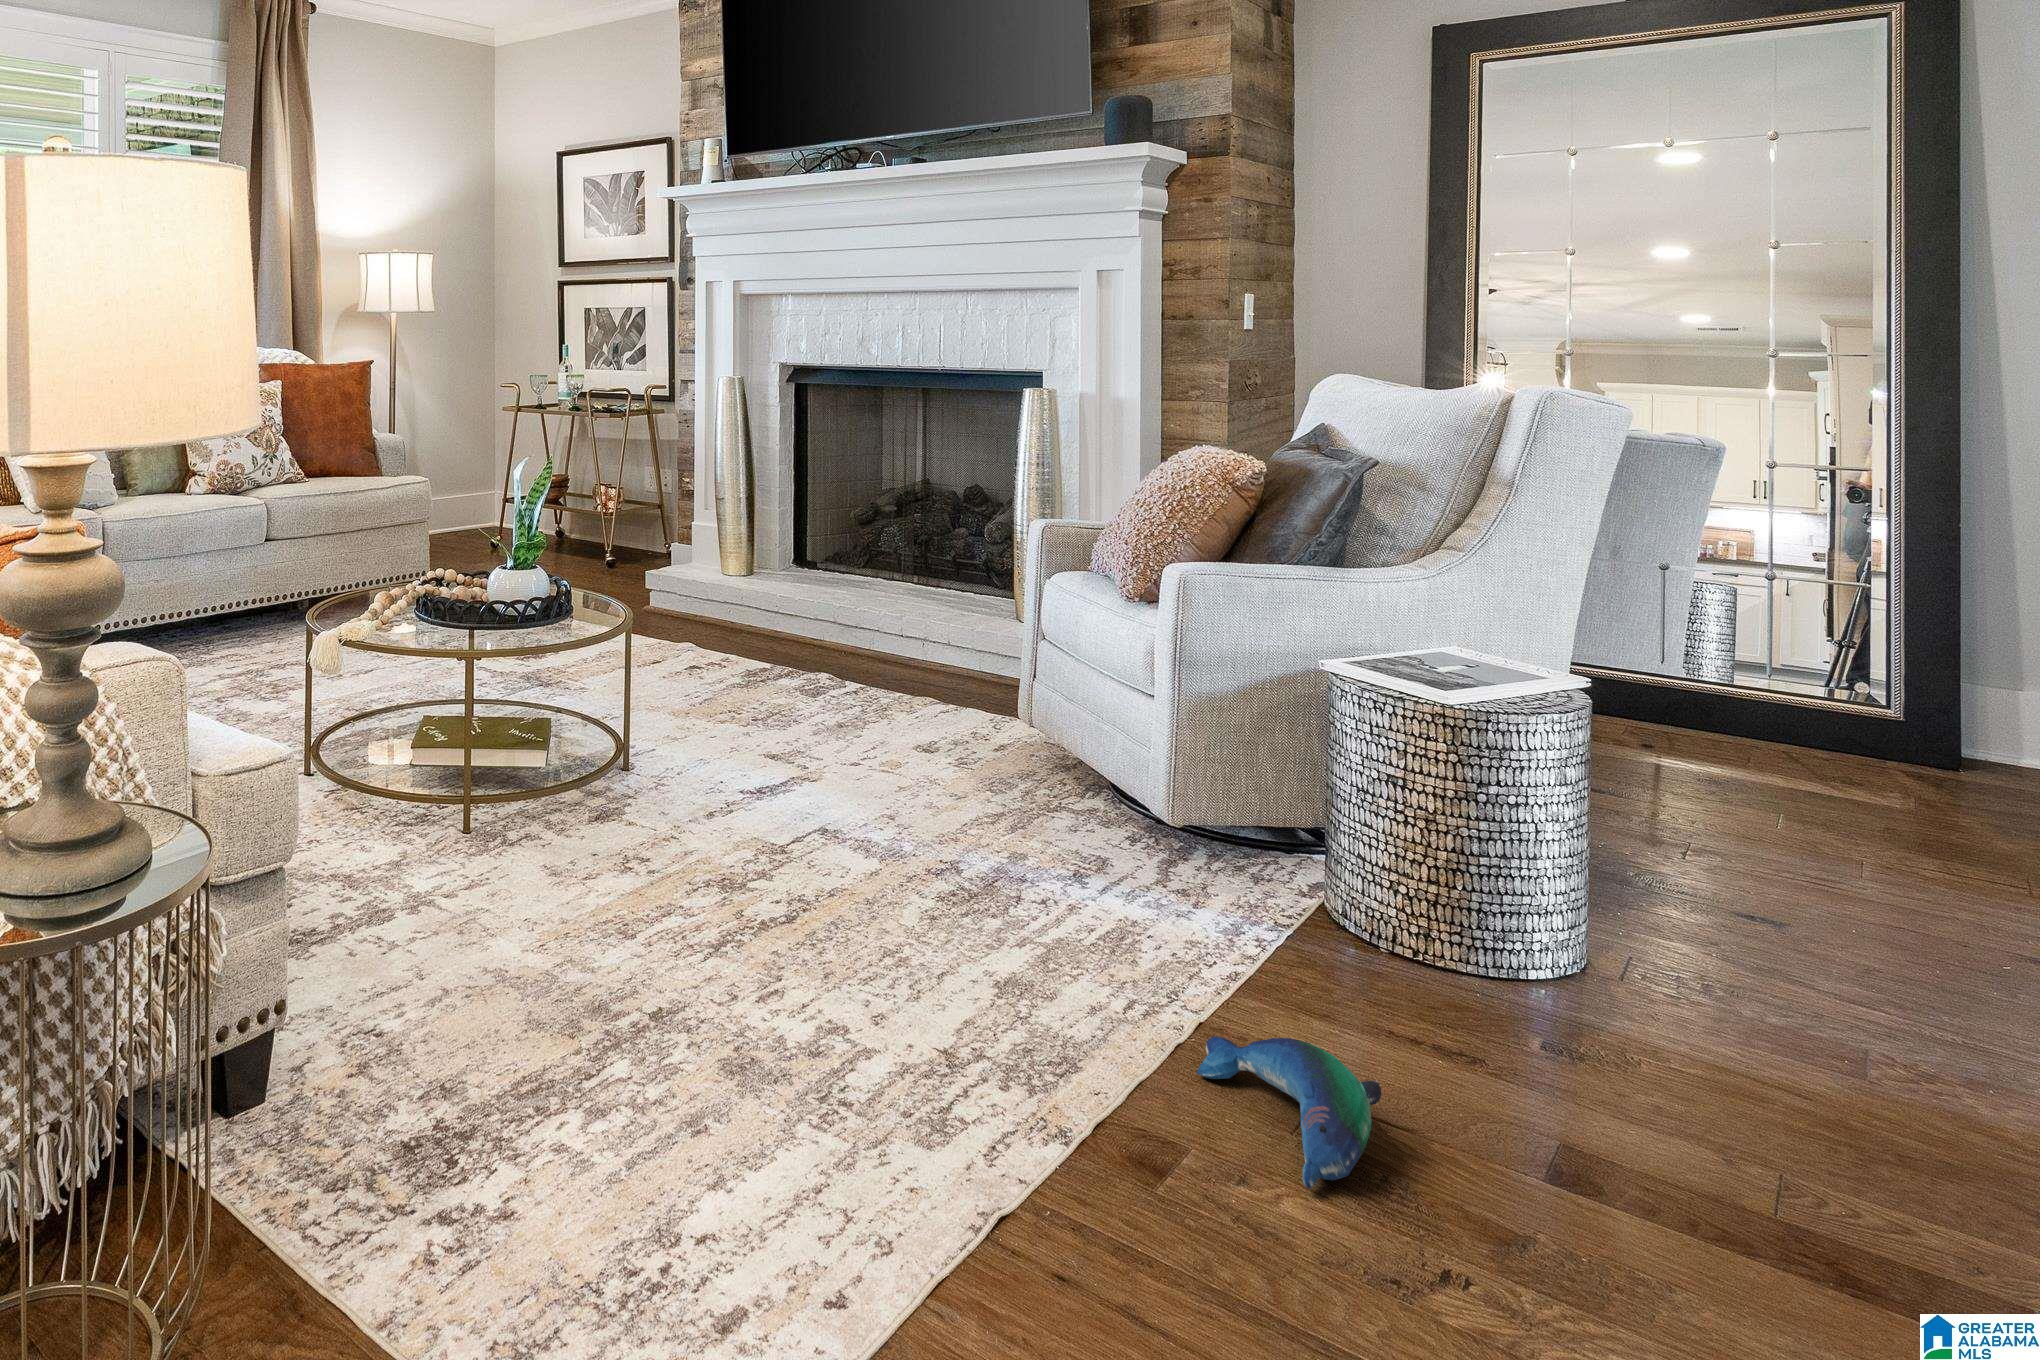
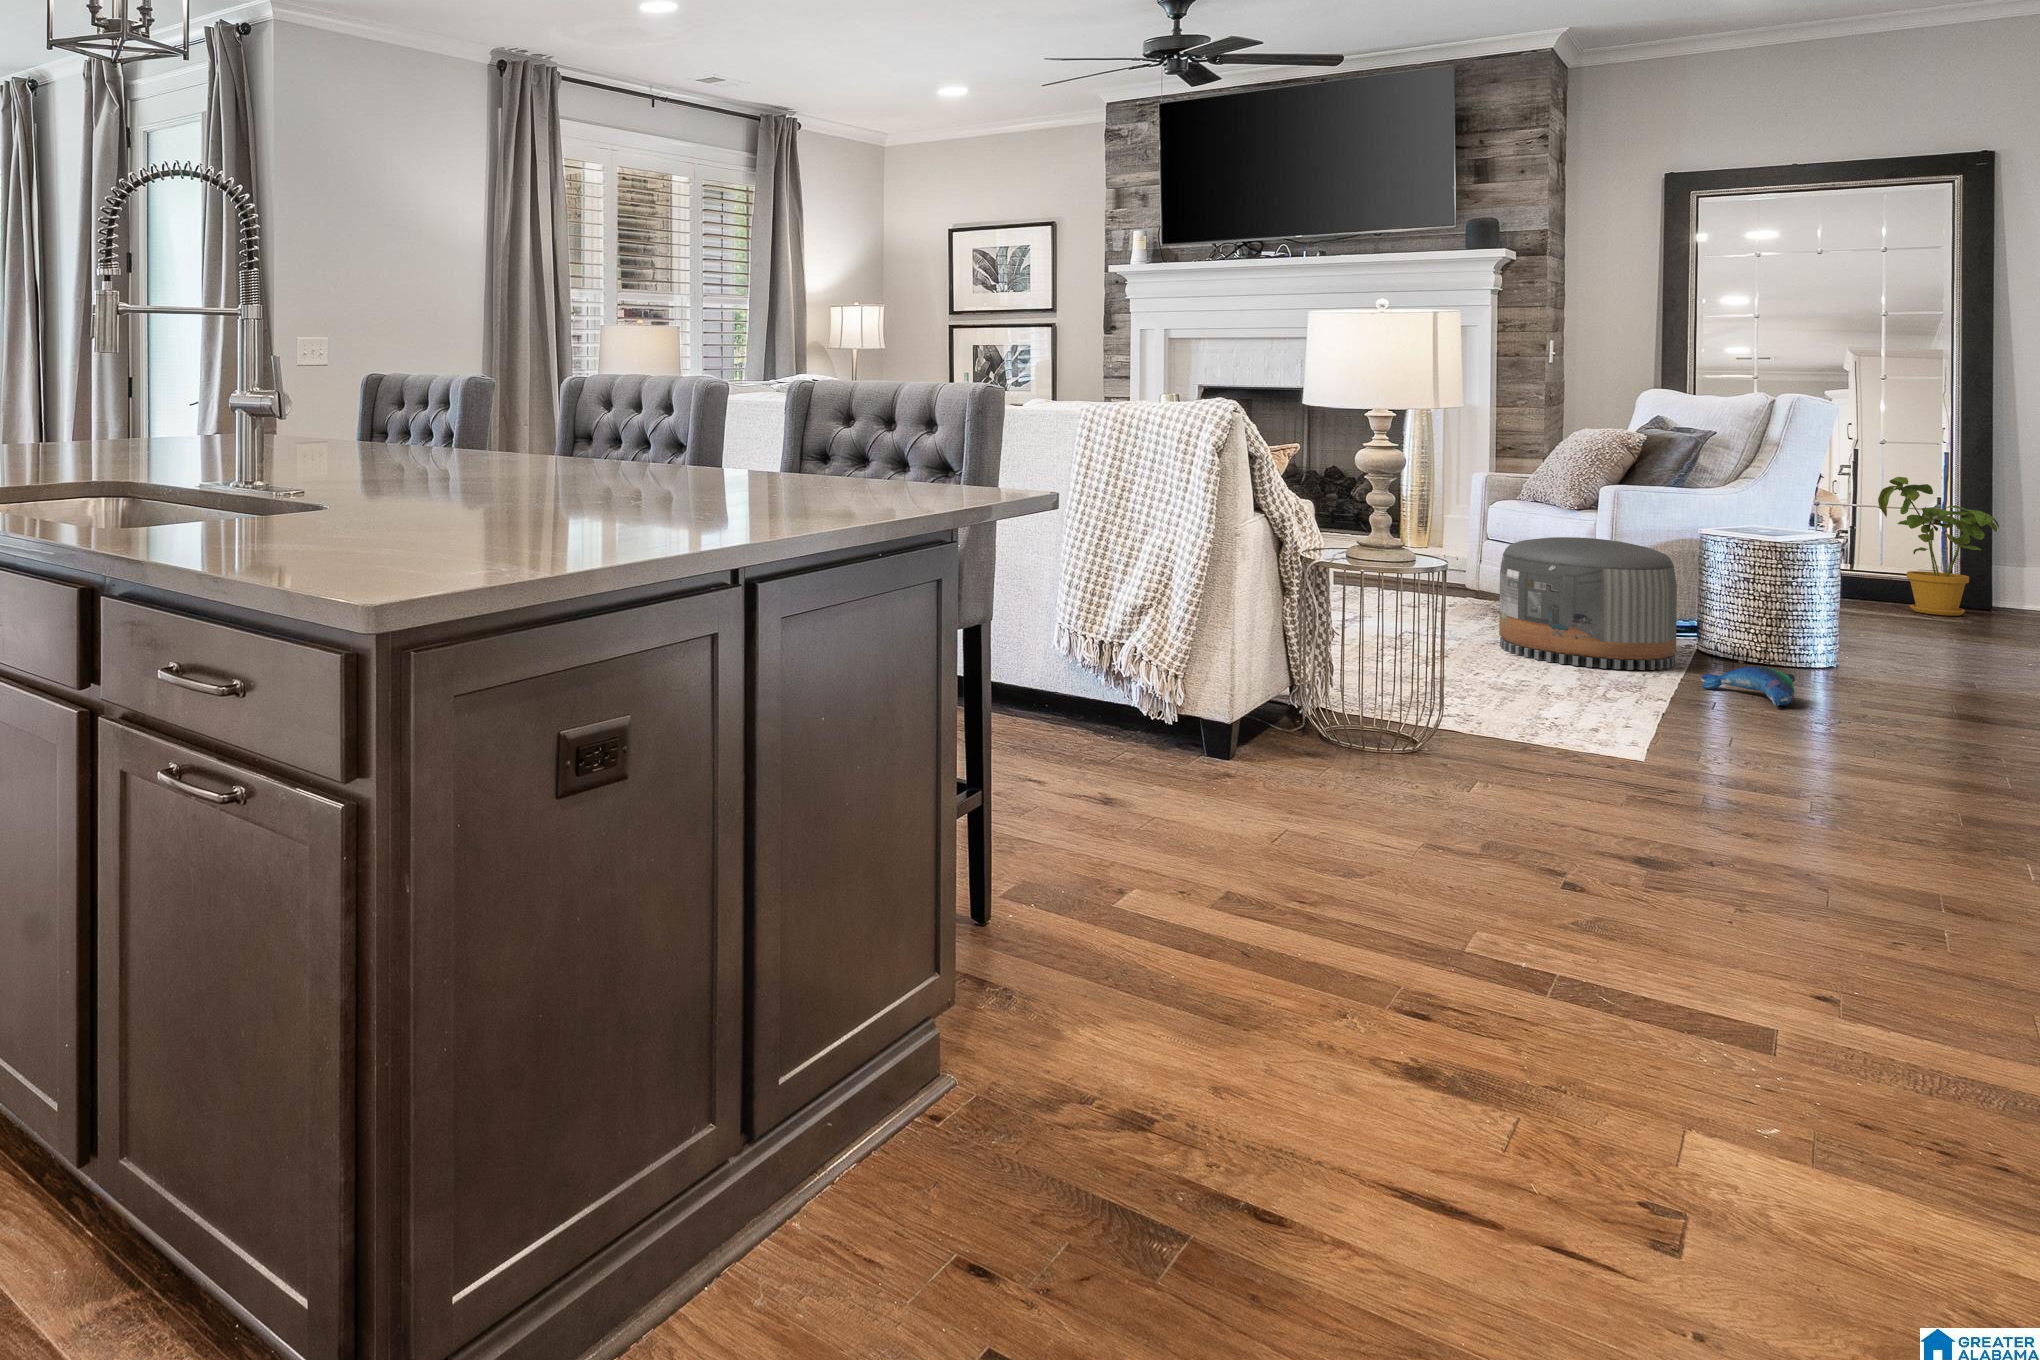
house plant: none [1757,531,1972,784] -> present [1878,477,1999,616]
pouf: none [917,670,1228,987] -> present [1499,537,1677,670]

